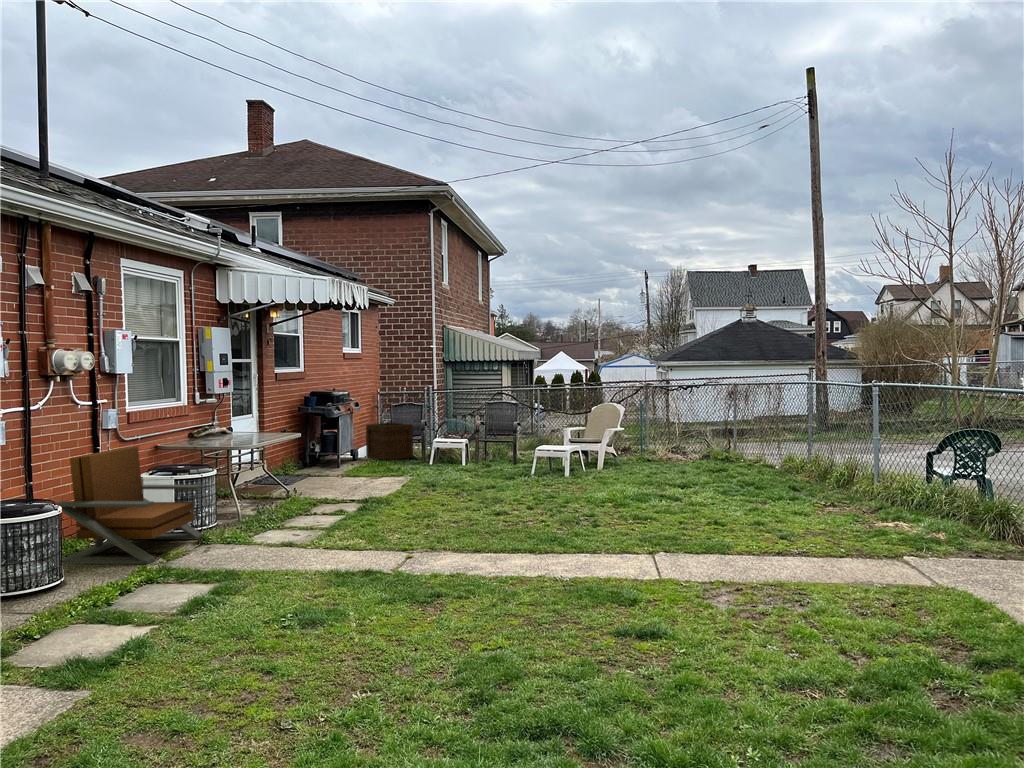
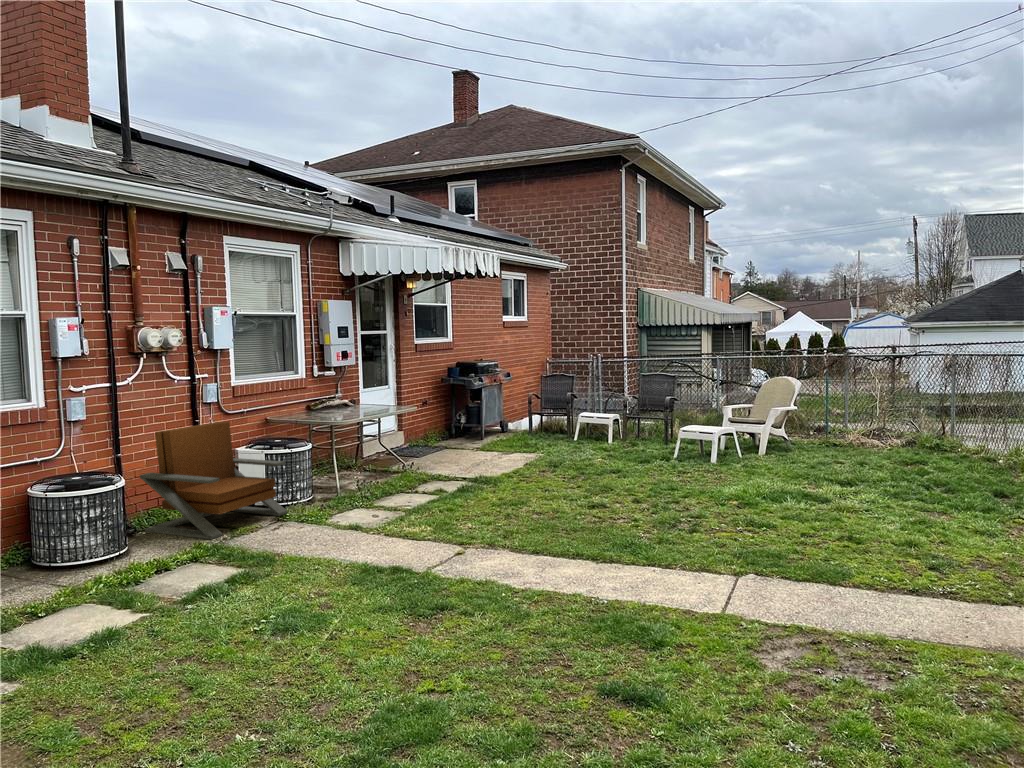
wooden crate: present [366,423,413,461] -> none [525,395,573,437]

